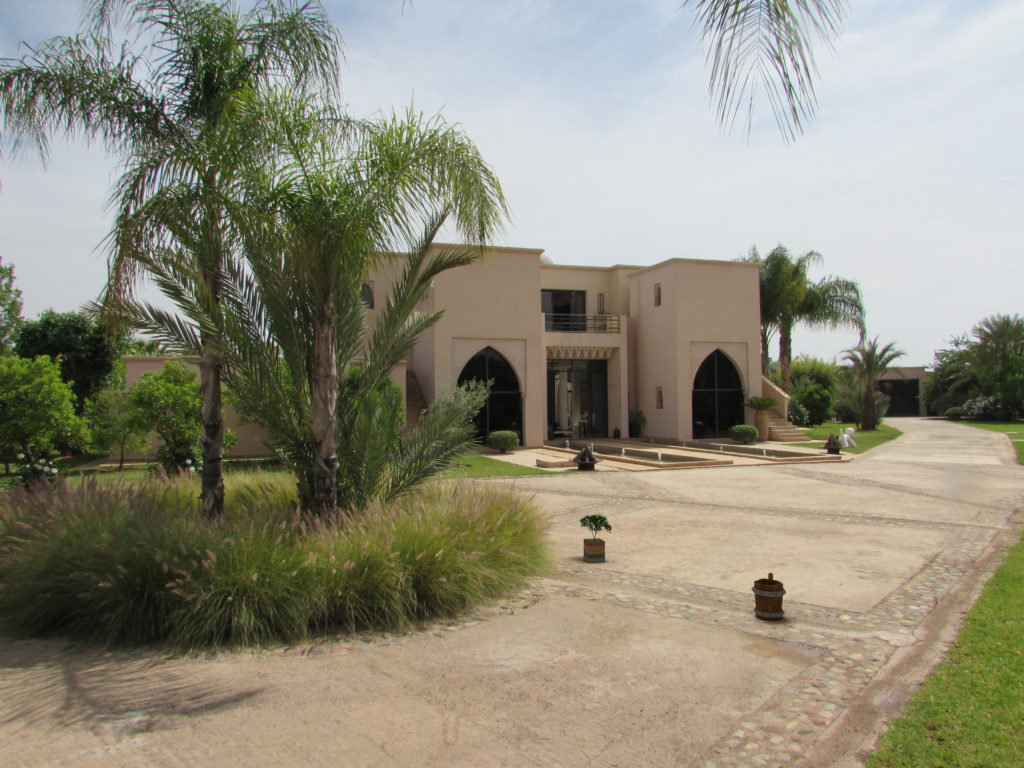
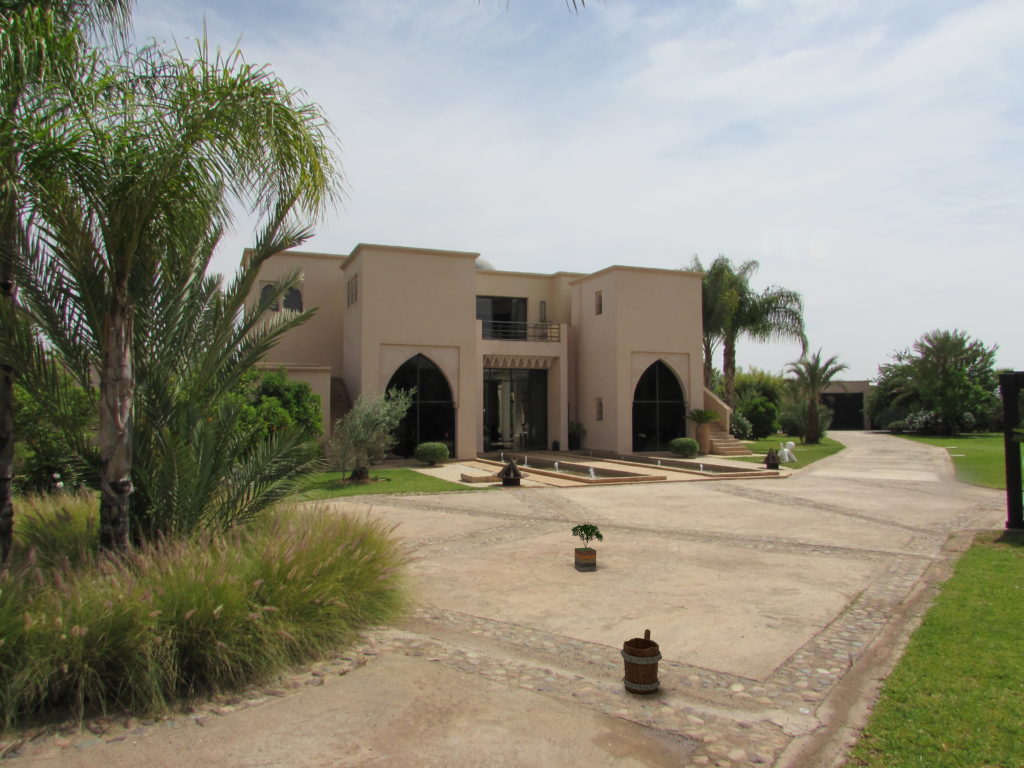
potted tree: present [580,515,612,563] -> present [571,524,603,572]

